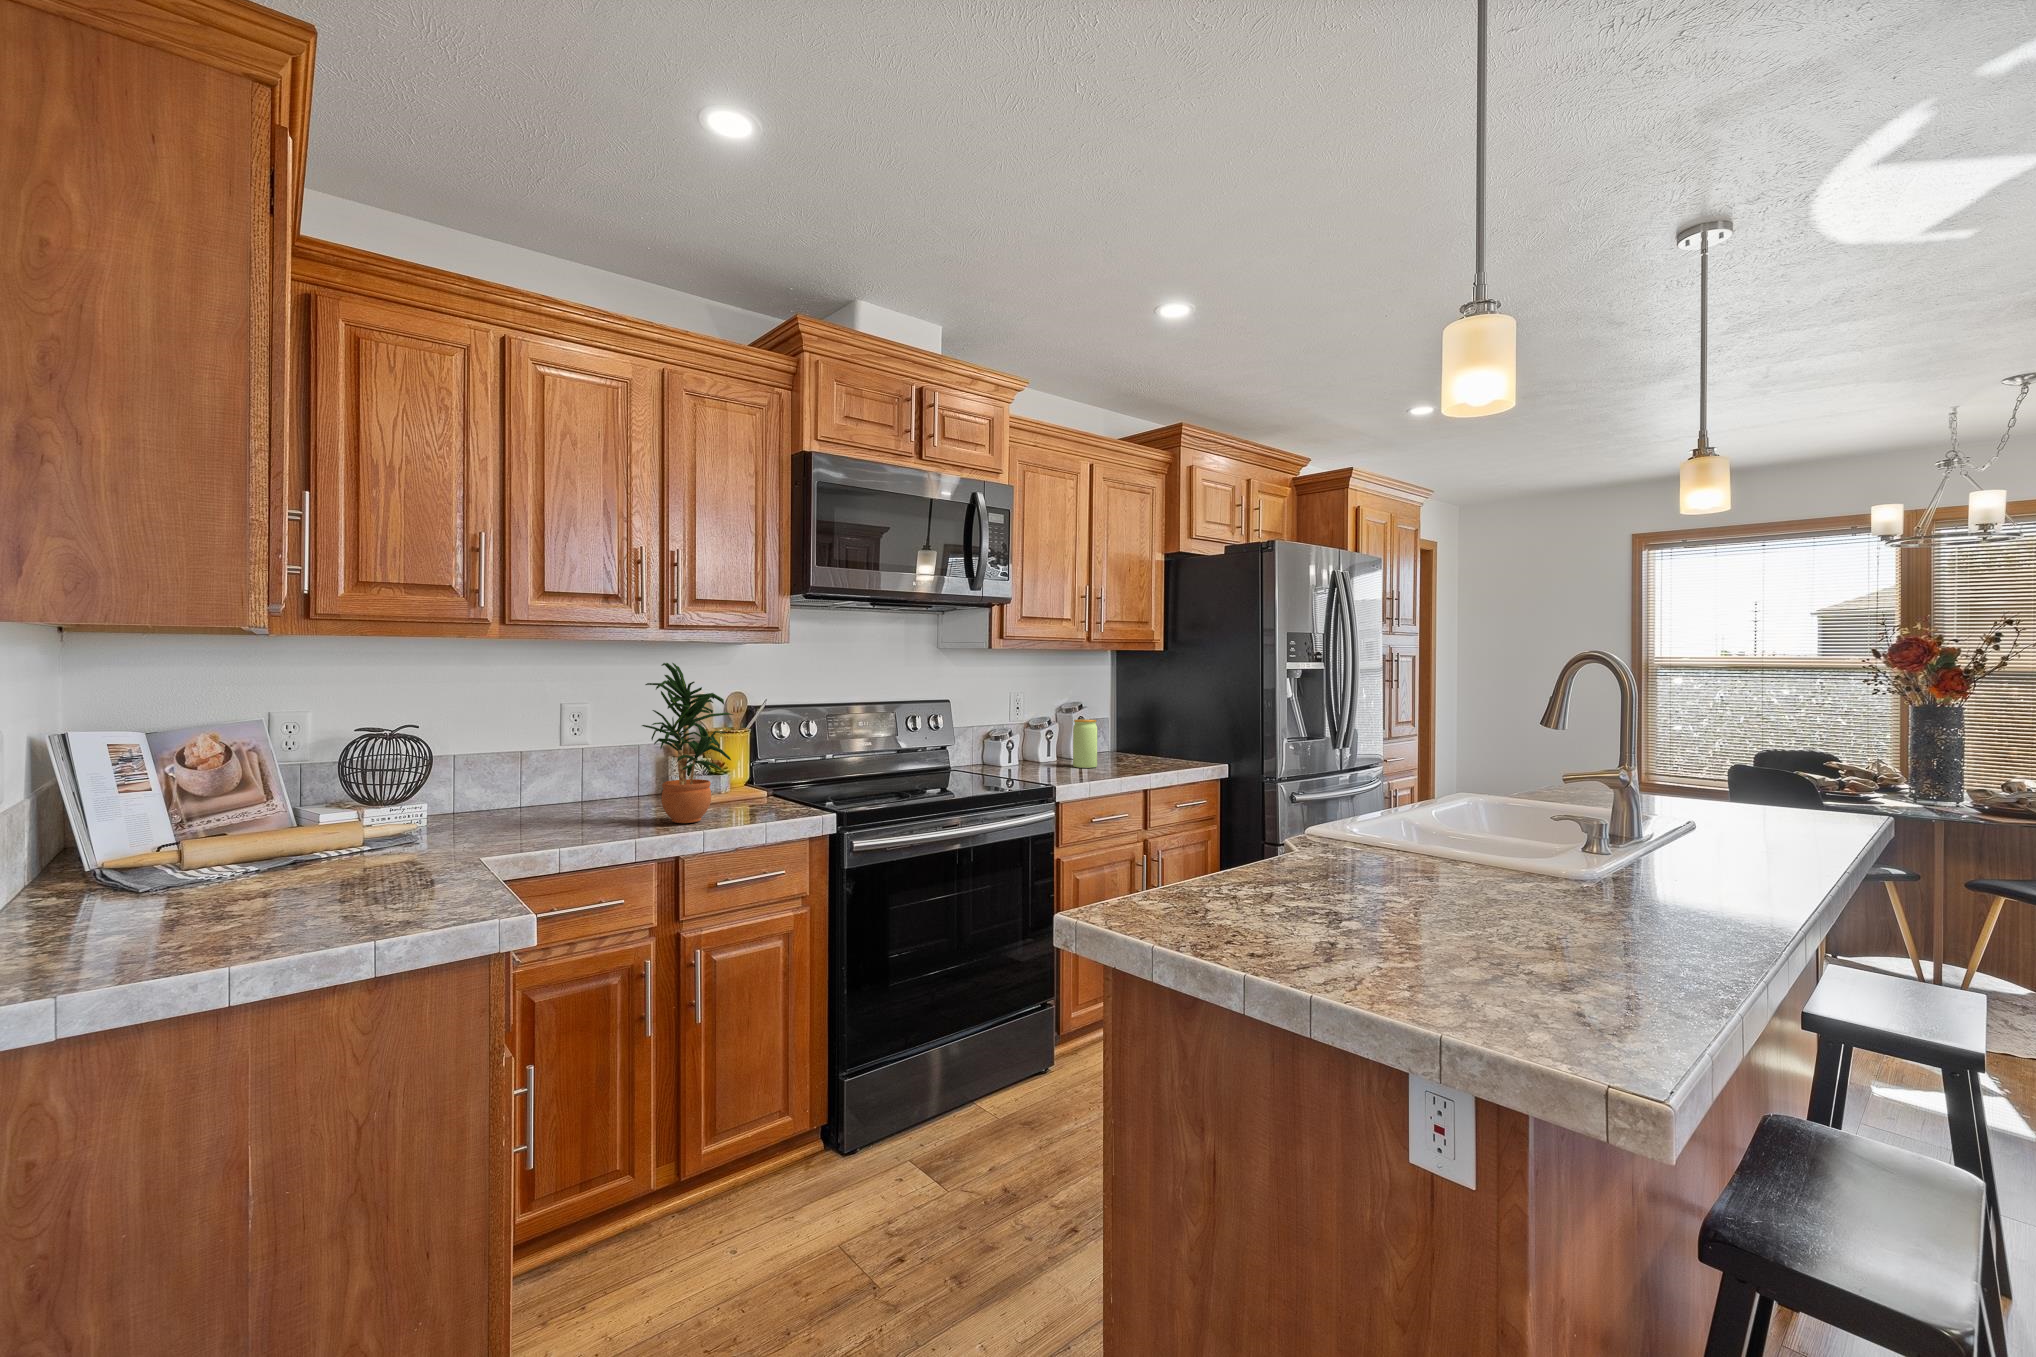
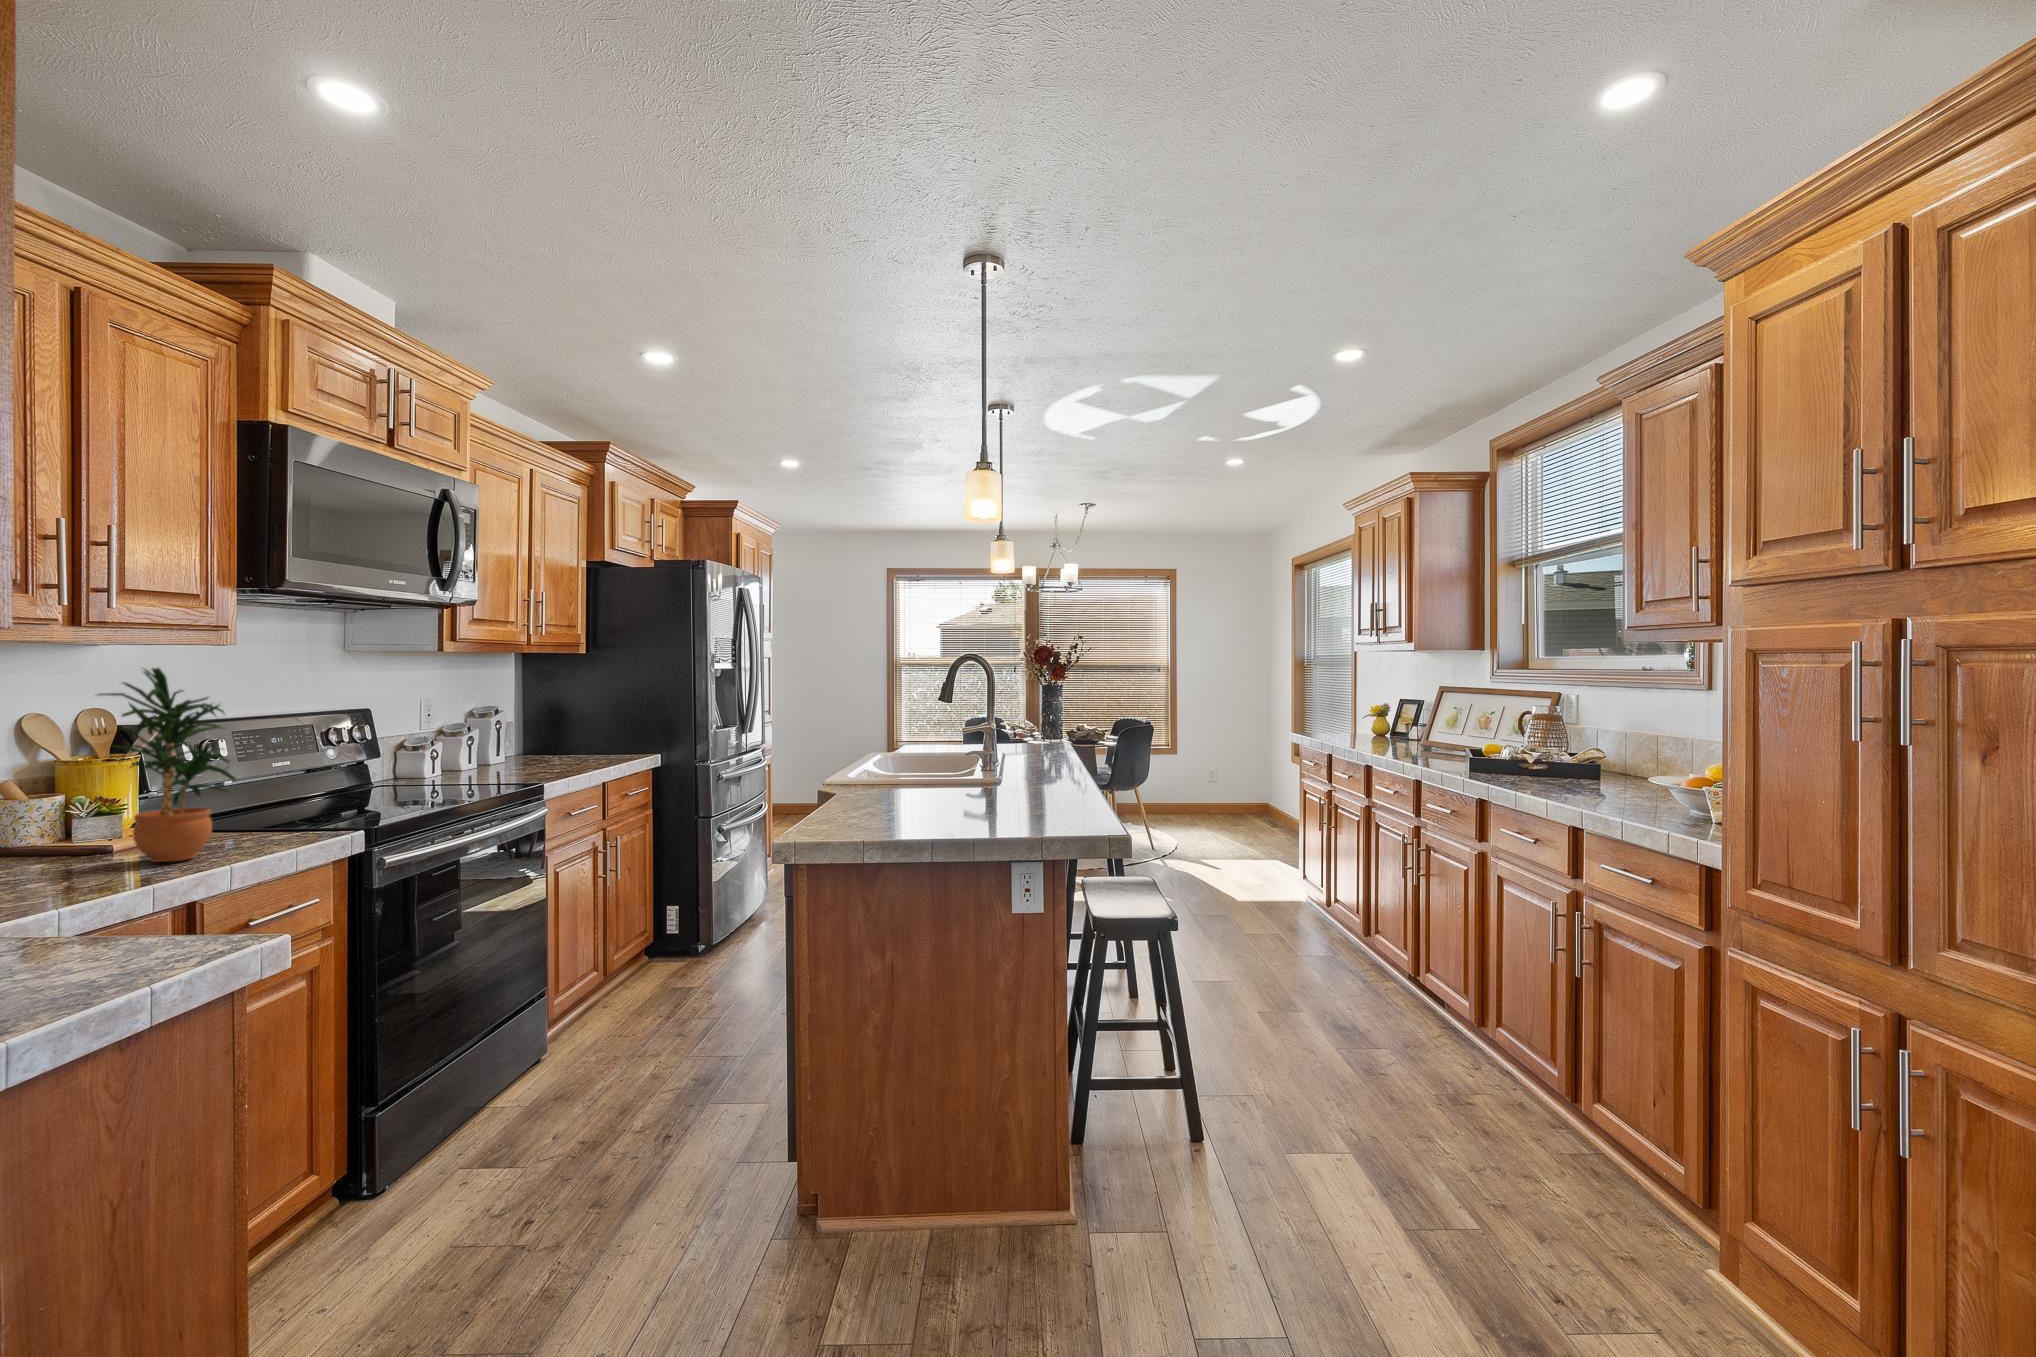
jar: present [1073,719,1097,768] -> none [513,721,540,769]

